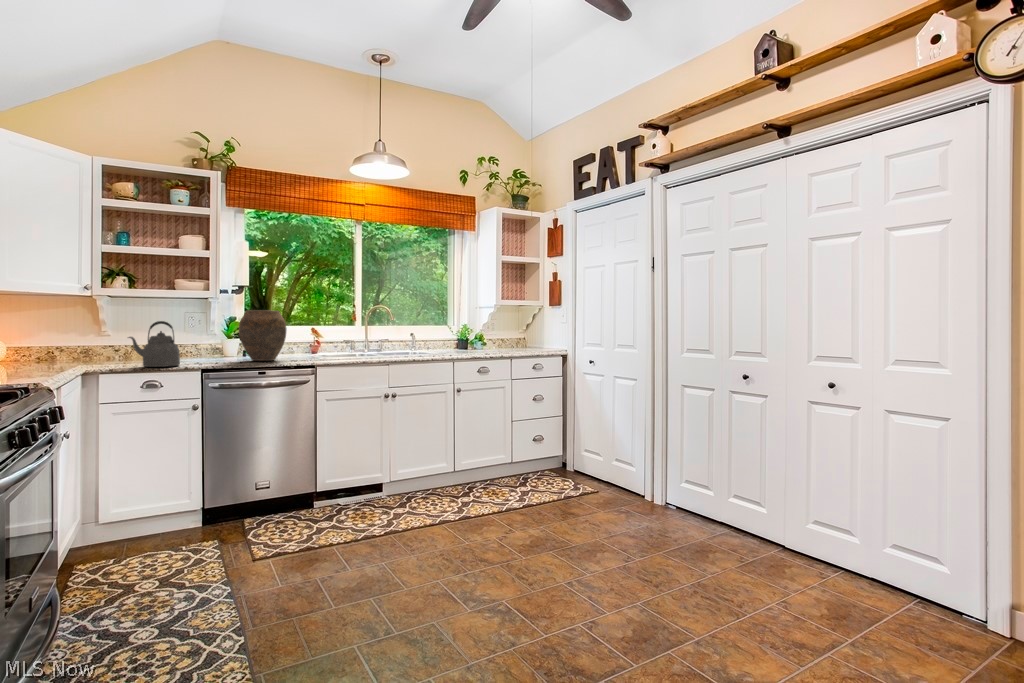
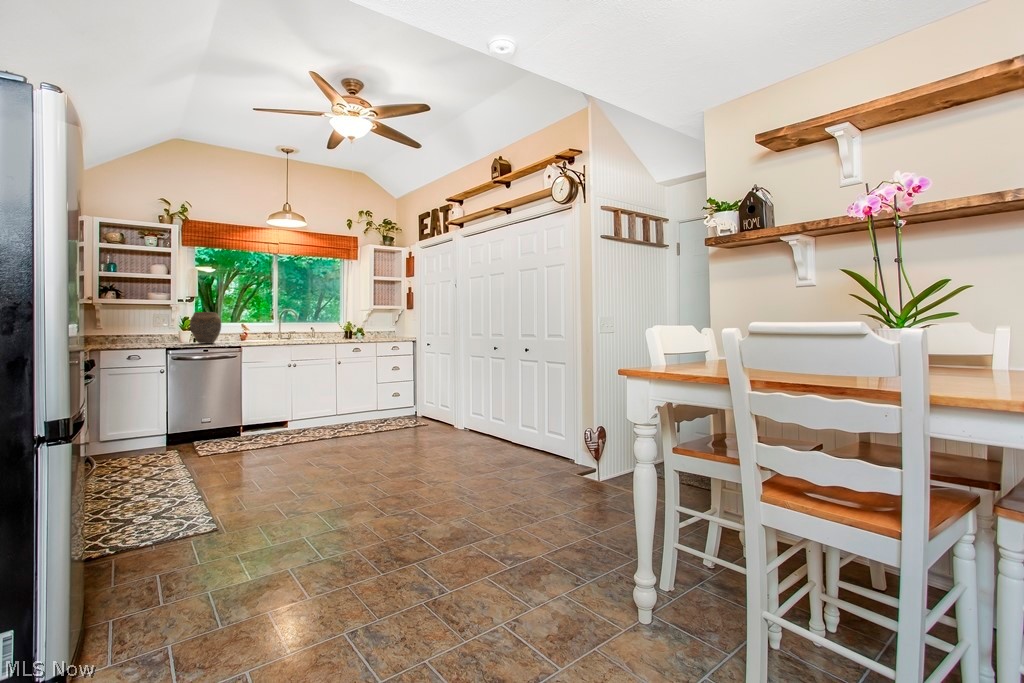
kettle: present [128,321,180,367] -> none [118,318,152,346]

